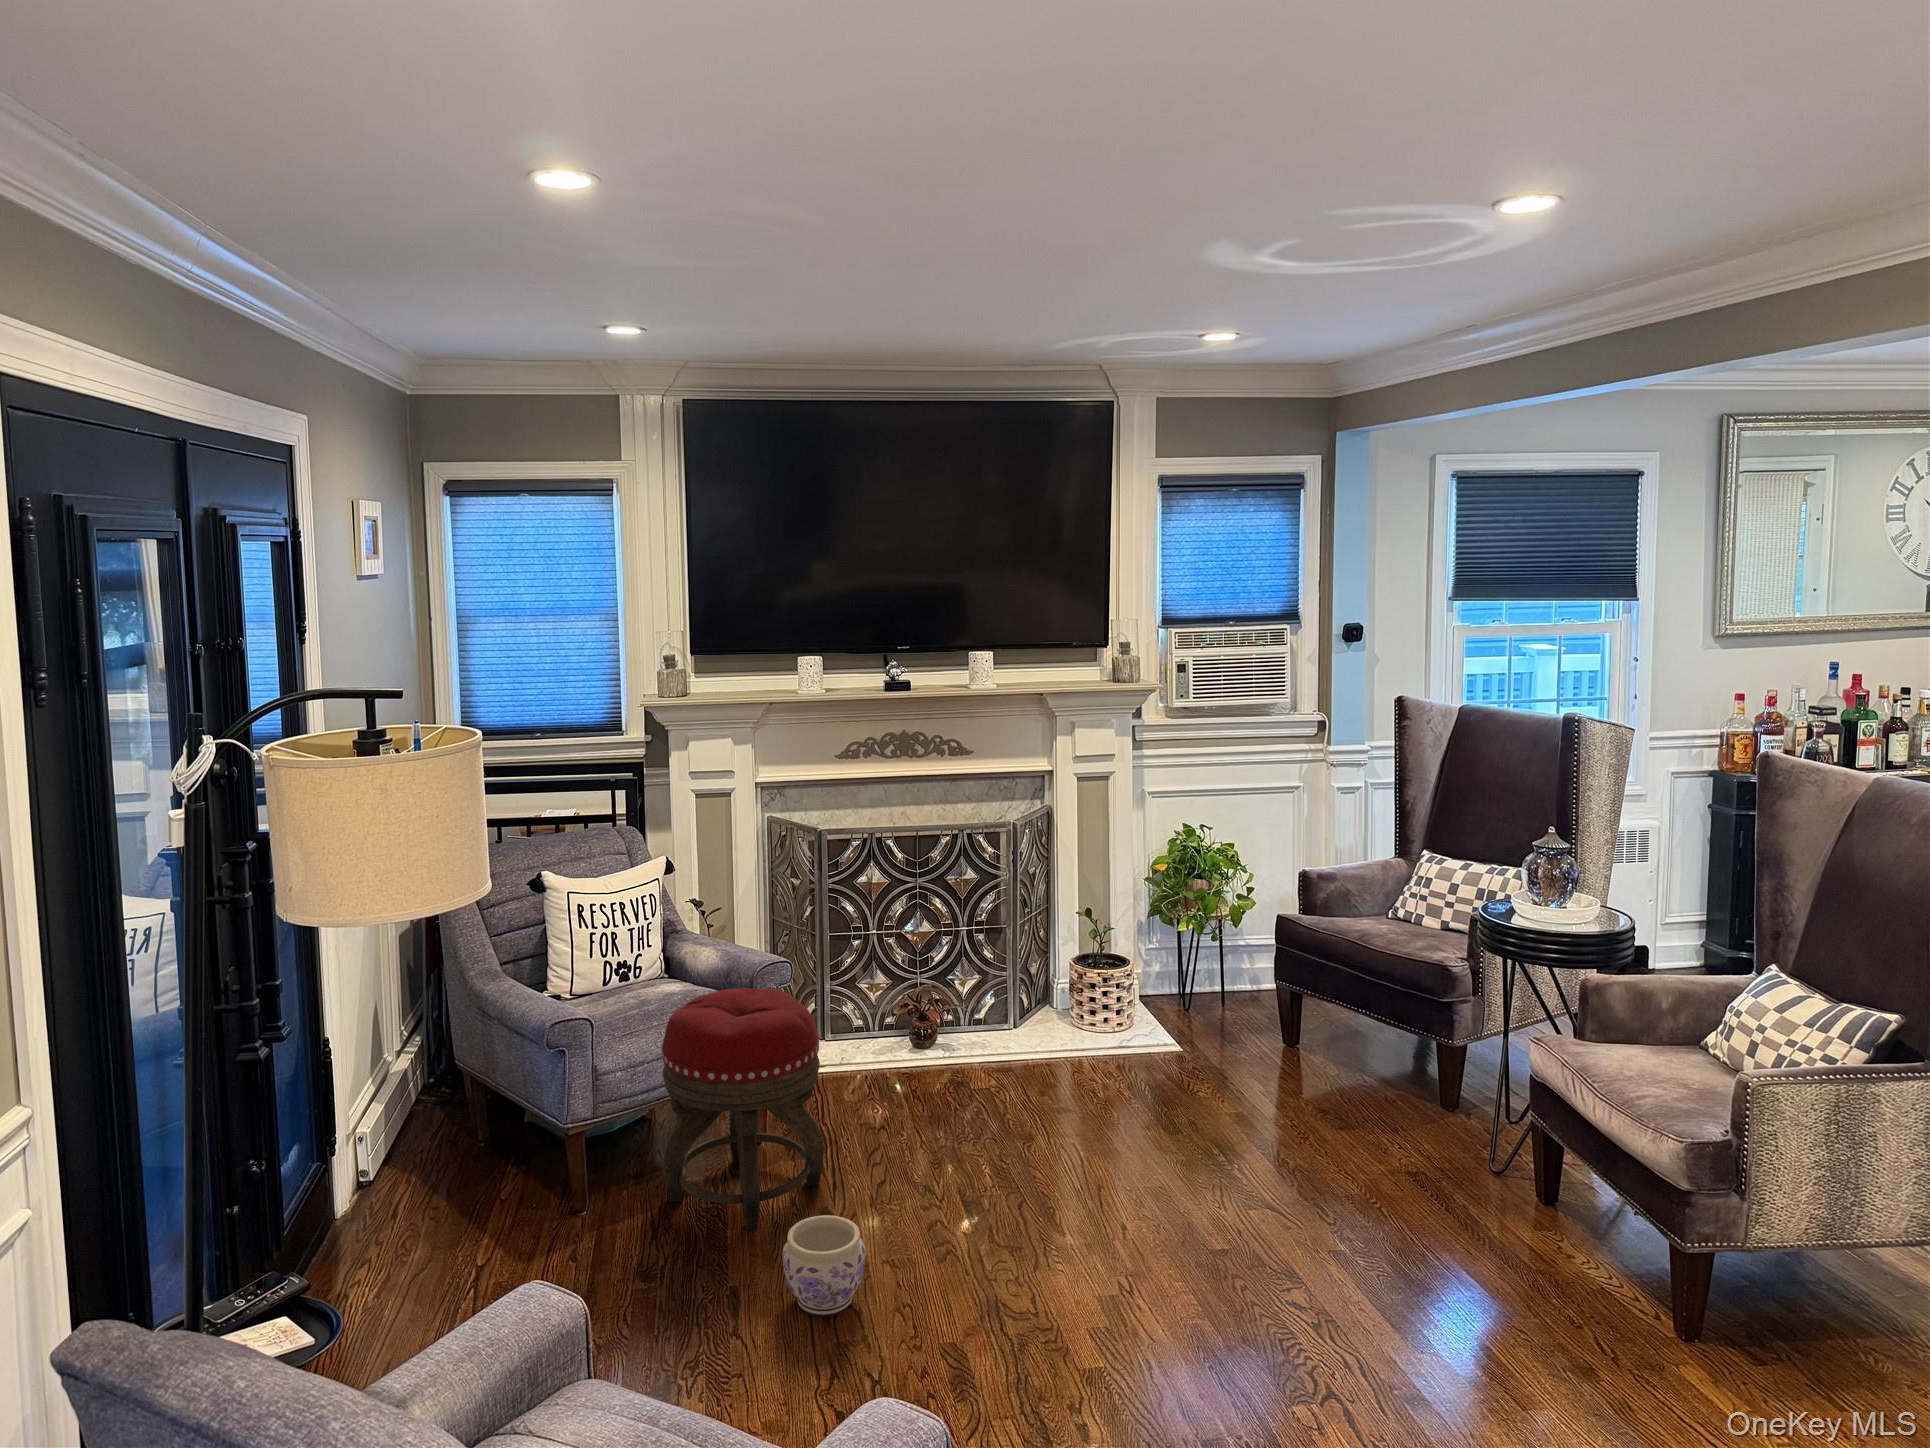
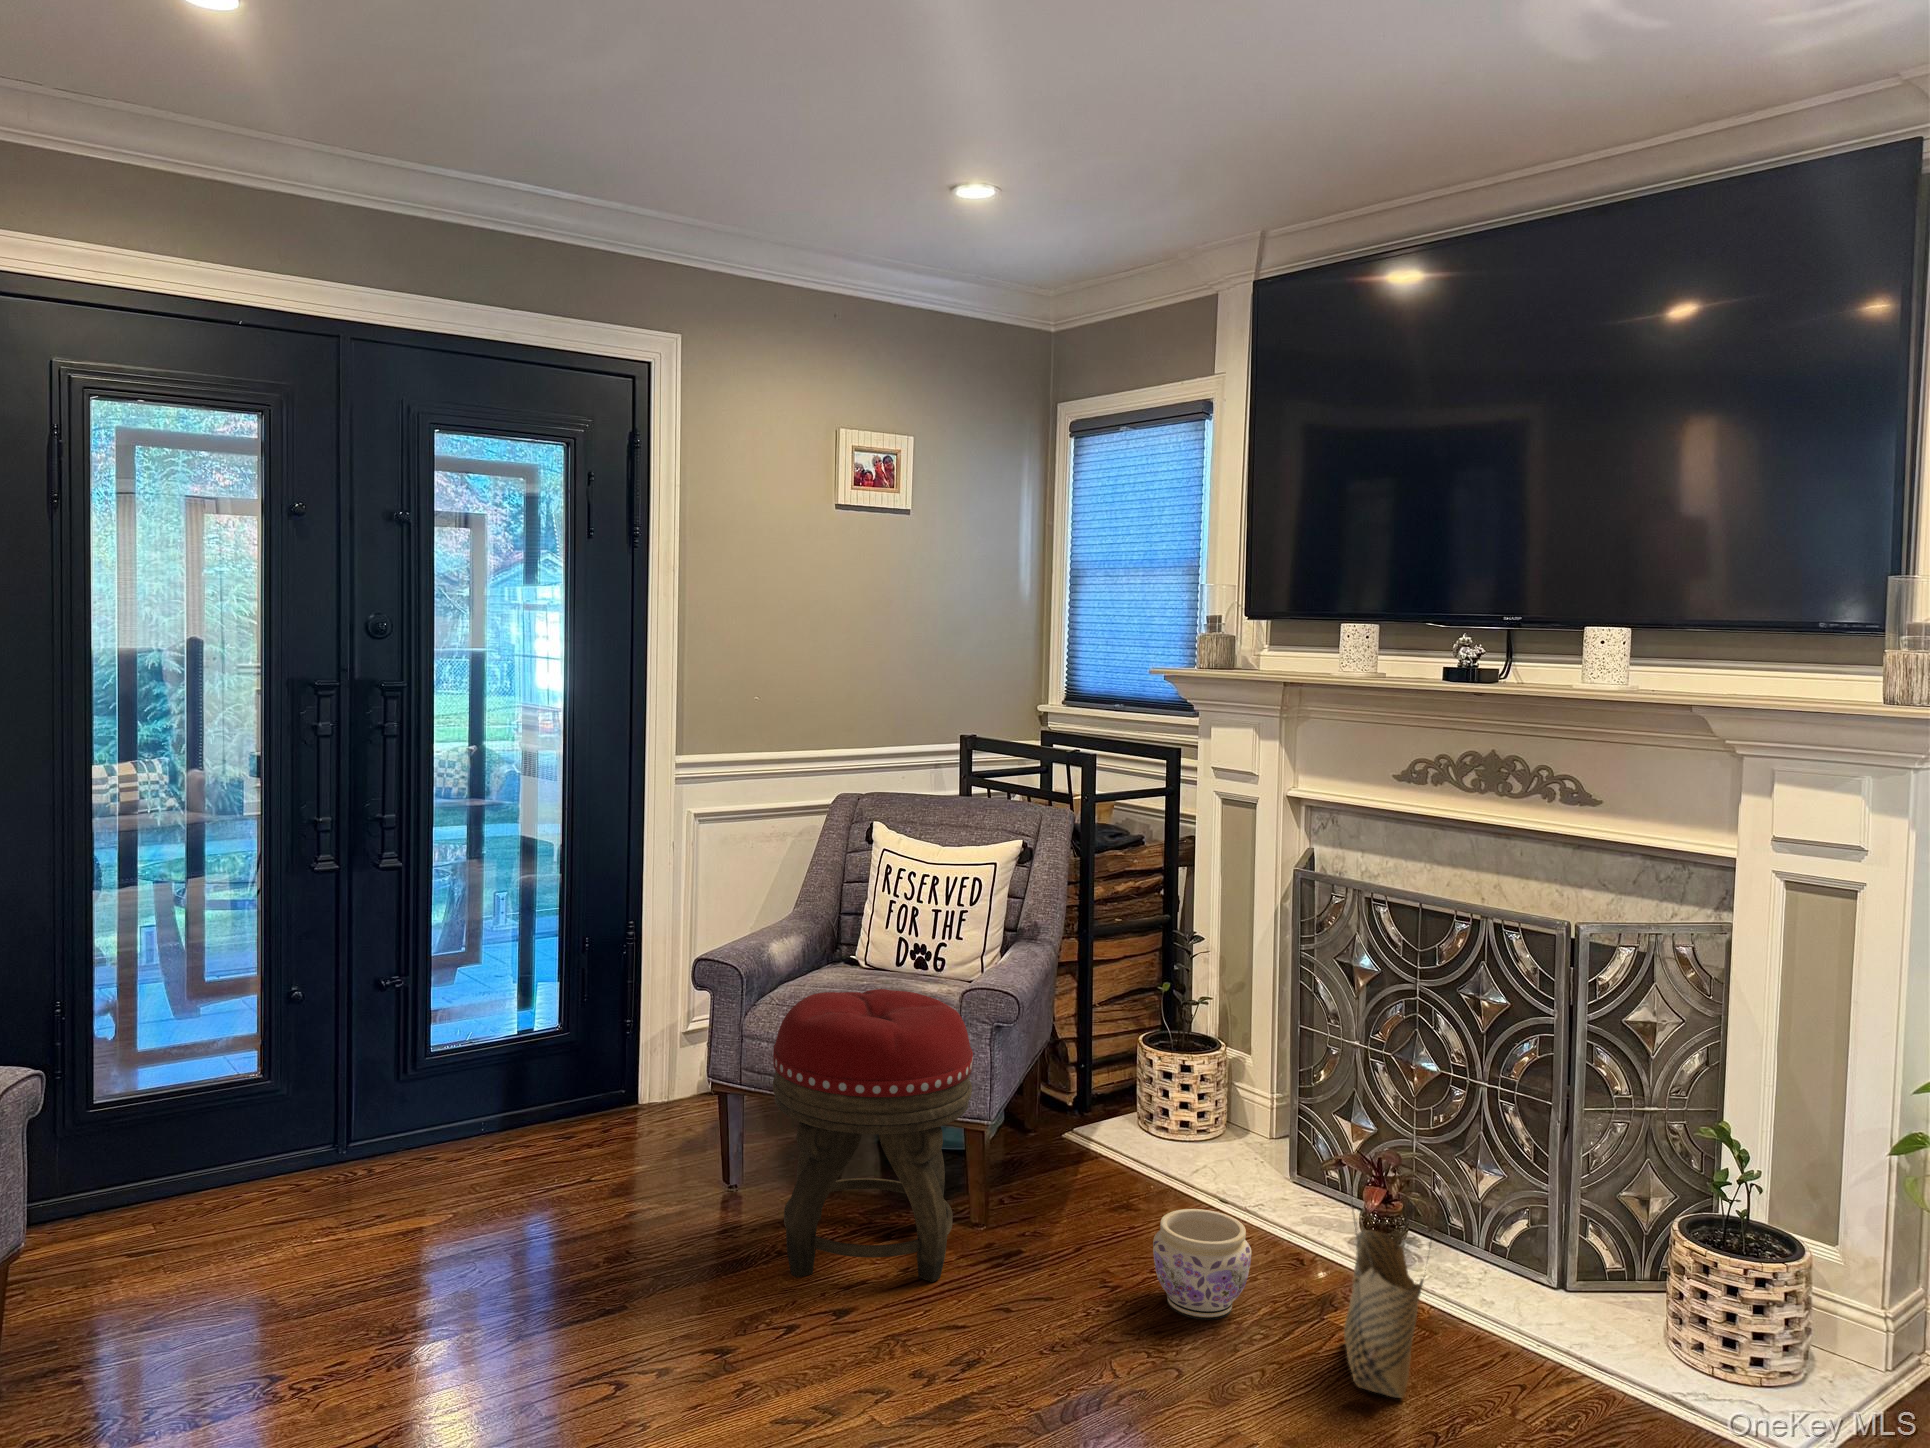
woven basket: none [1007,991,1080,1108] -> present [1344,1185,1434,1398]
planter: present [782,1215,866,1316] -> present [1153,1209,1252,1319]

